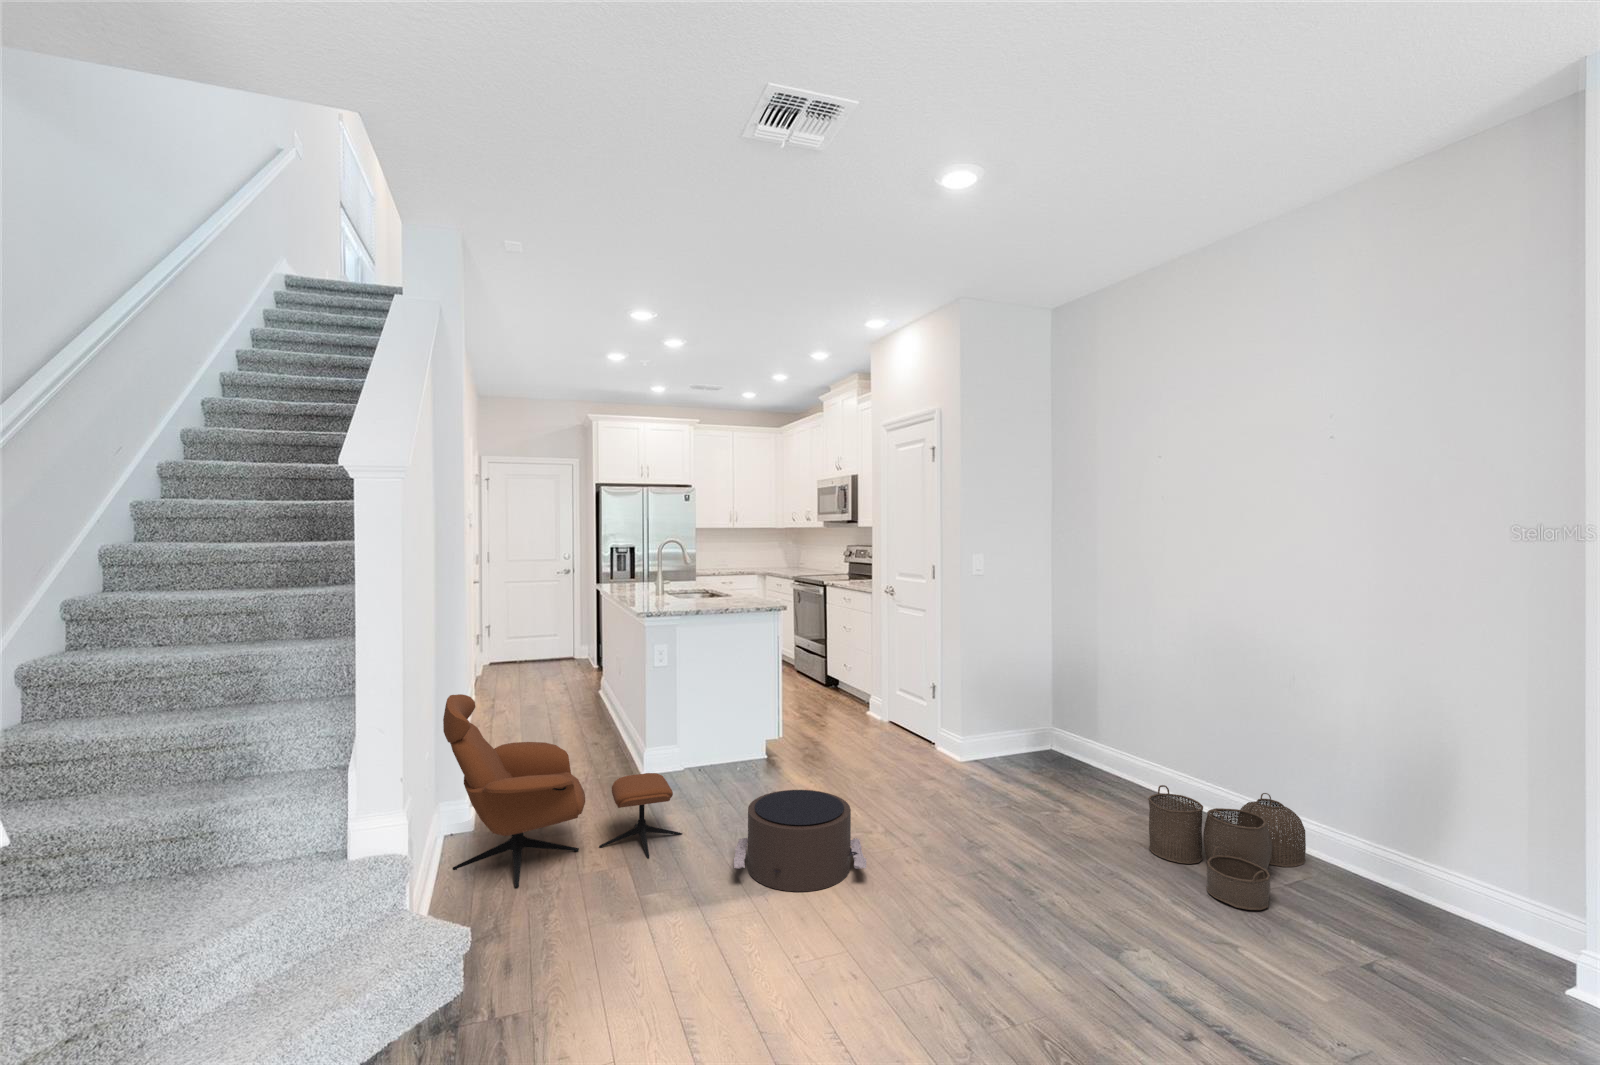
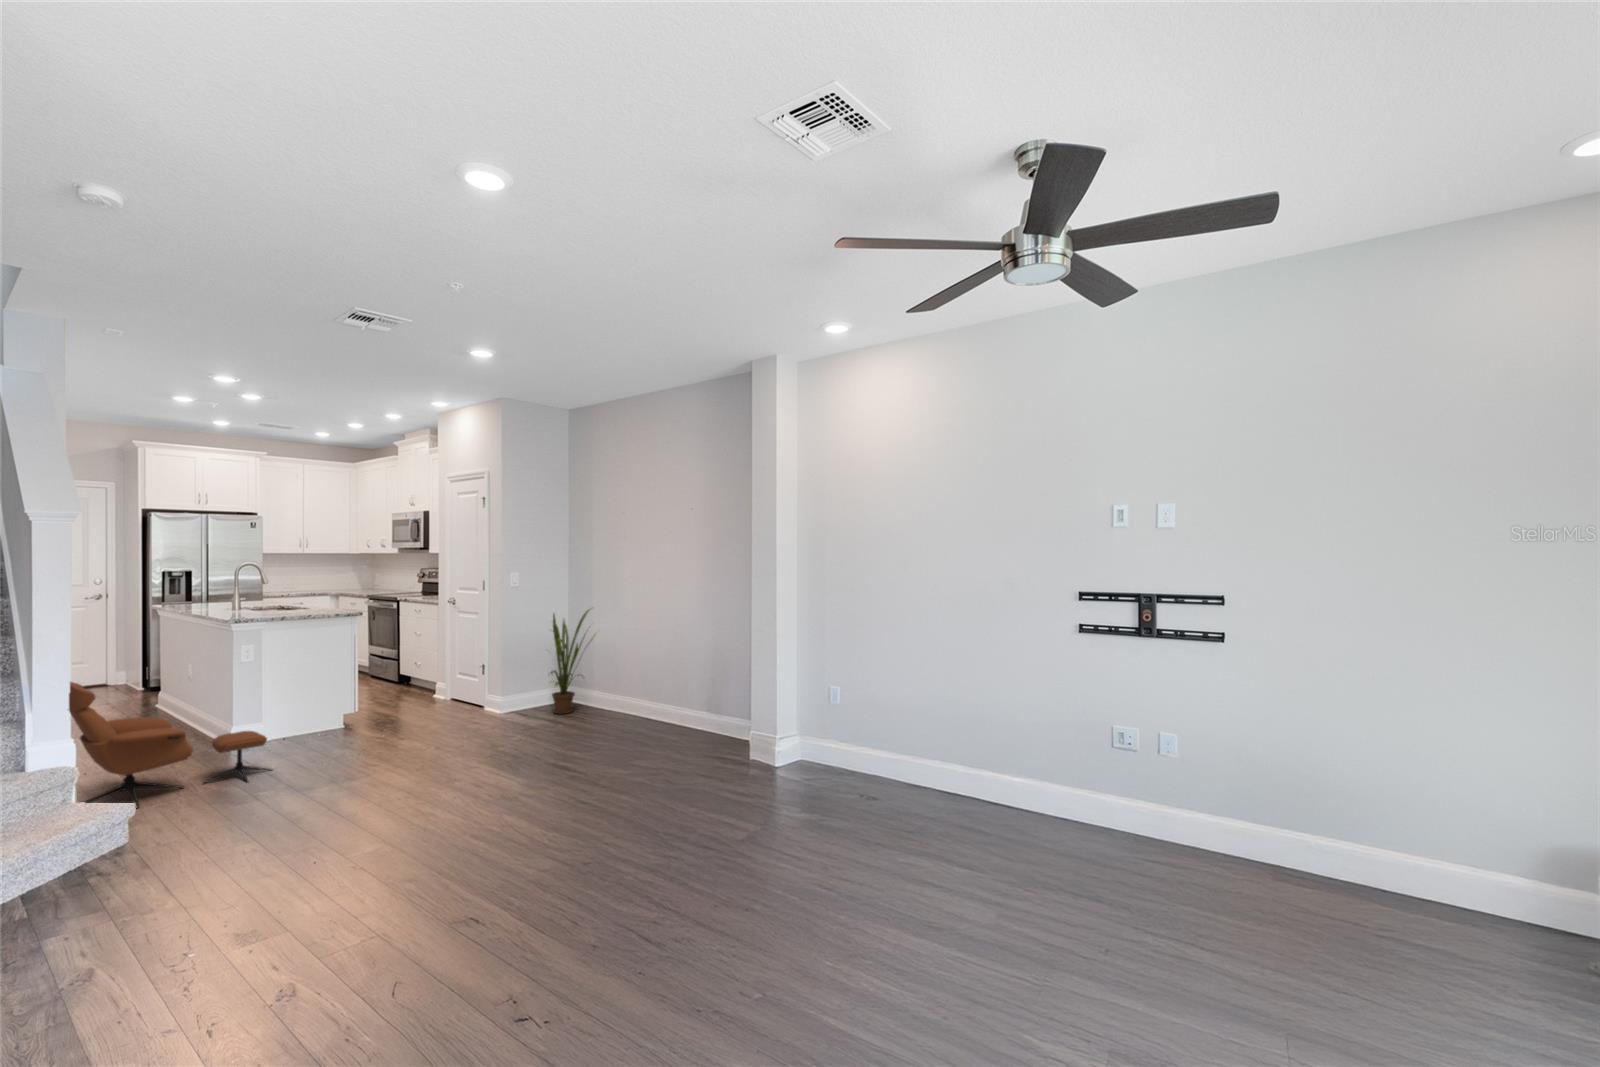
house plant: none [1030,614,1119,782] -> present [551,609,590,714]
woven basket: present [1148,785,1306,910] -> none [596,695,676,745]
pouf: present [734,790,867,892] -> none [319,725,416,779]

